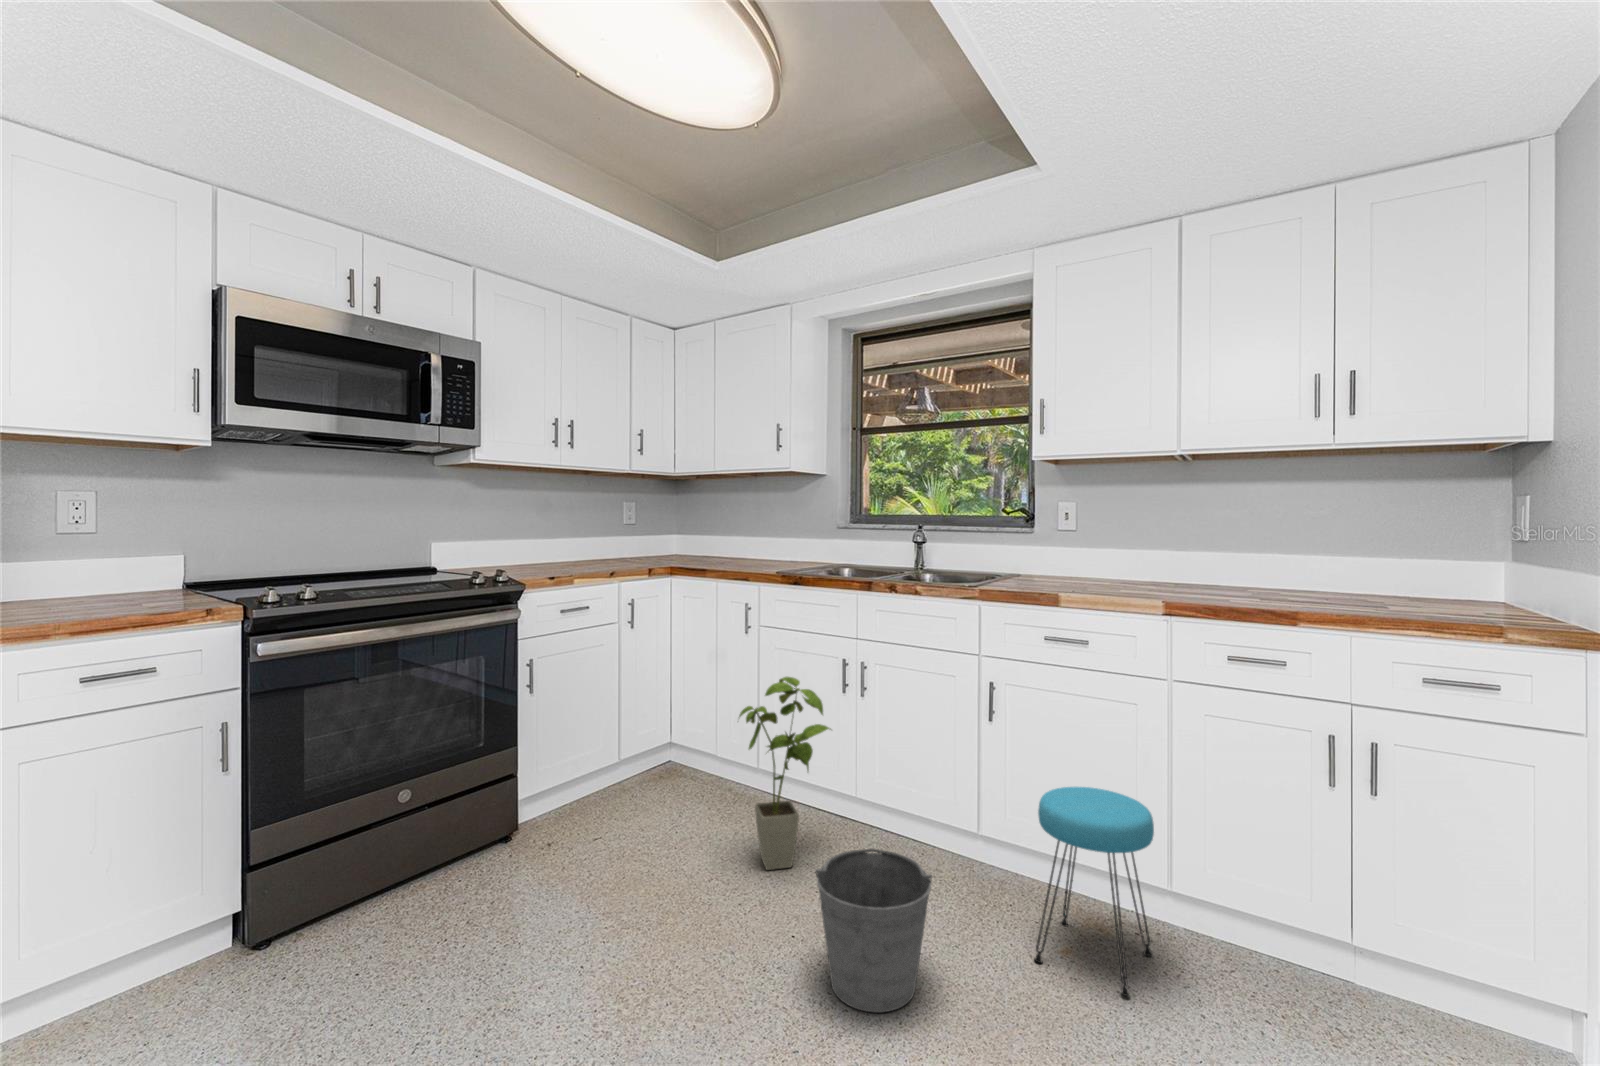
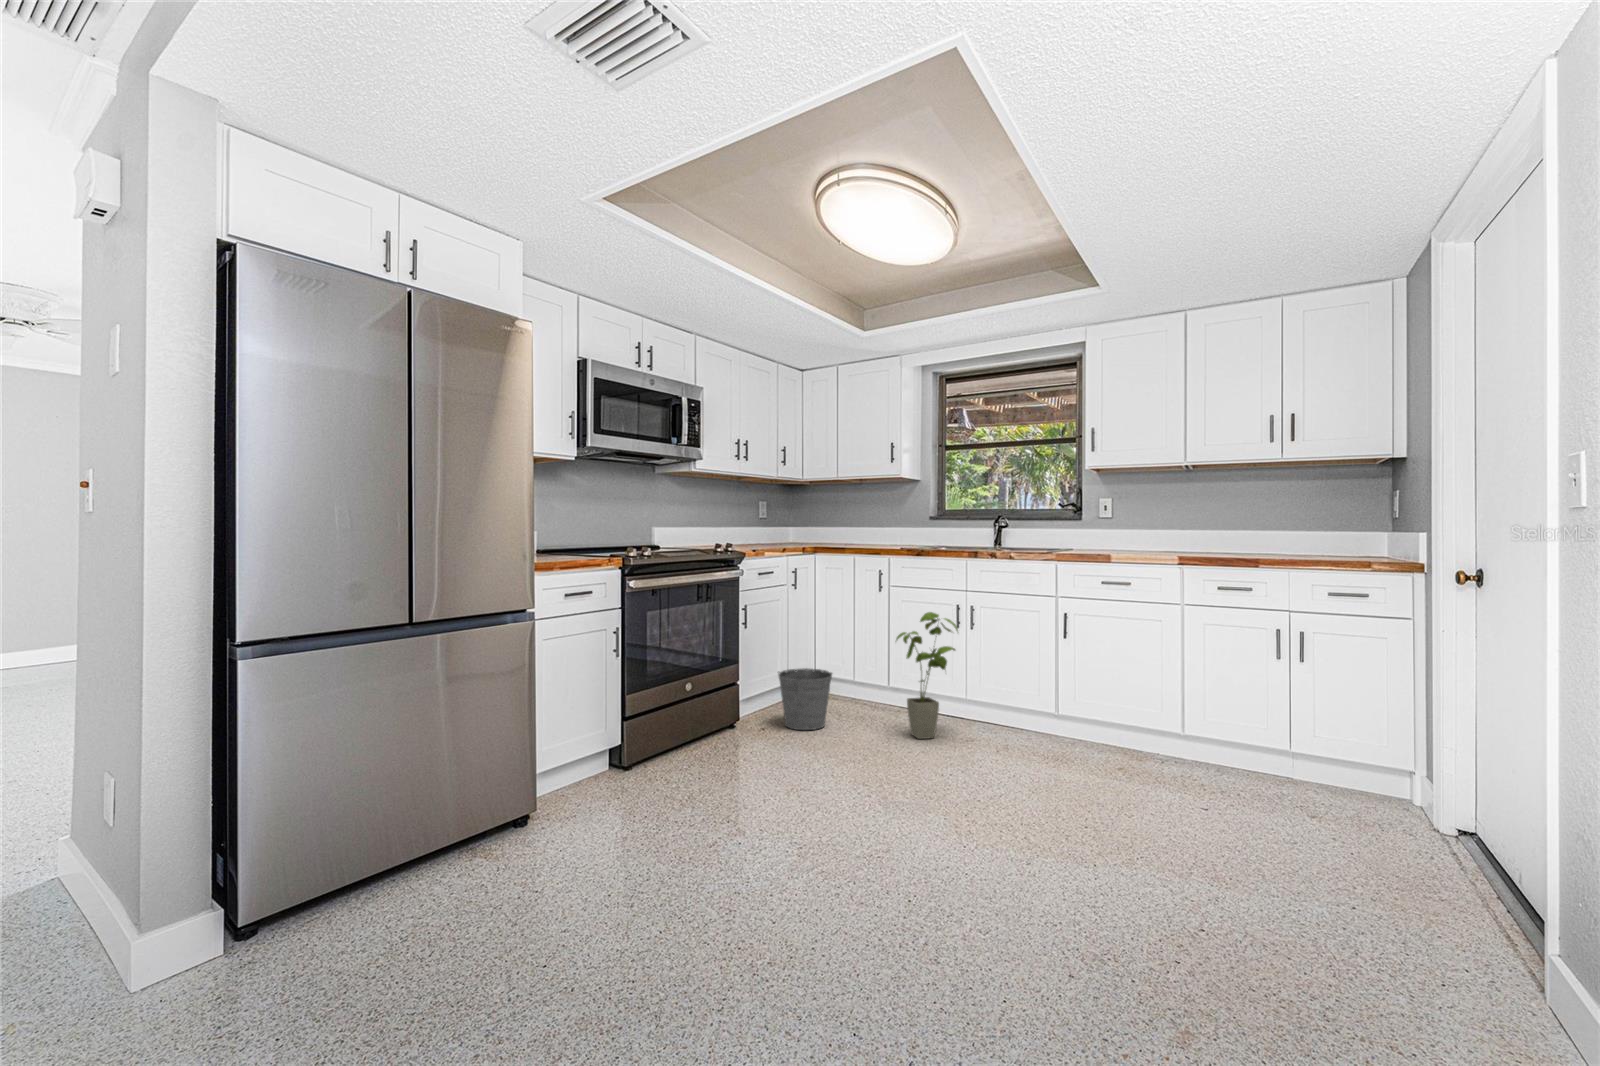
stool: present [1034,787,1154,996] -> none [1103,671,1175,781]
bucket: present [815,848,932,1012] -> present [779,668,832,730]

